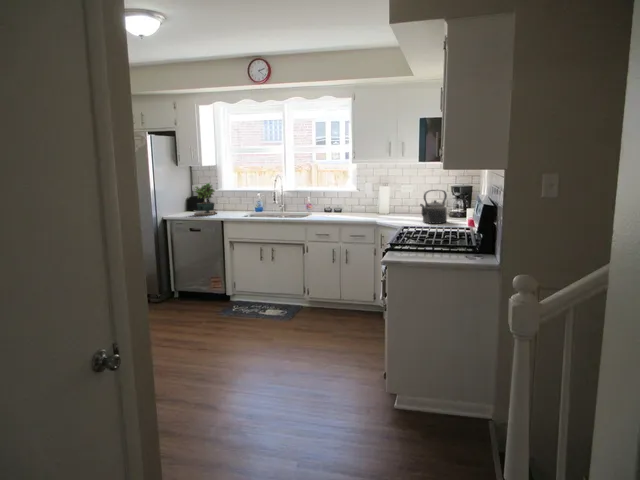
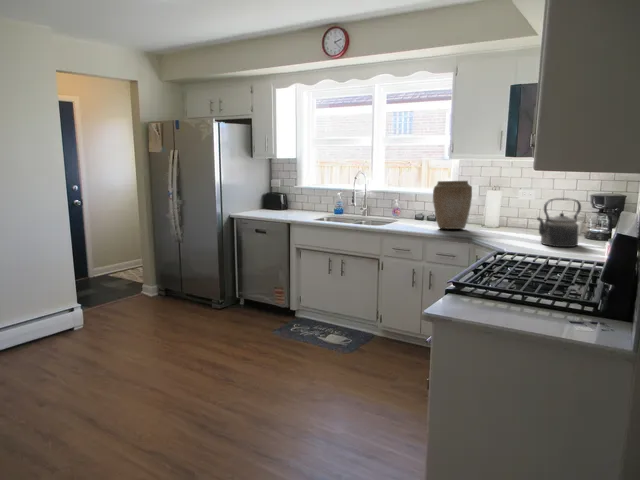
vase: none [342,180,370,217] -> present [433,181,472,229]
potted plant: present [194,183,217,215] -> none [264,177,291,216]

